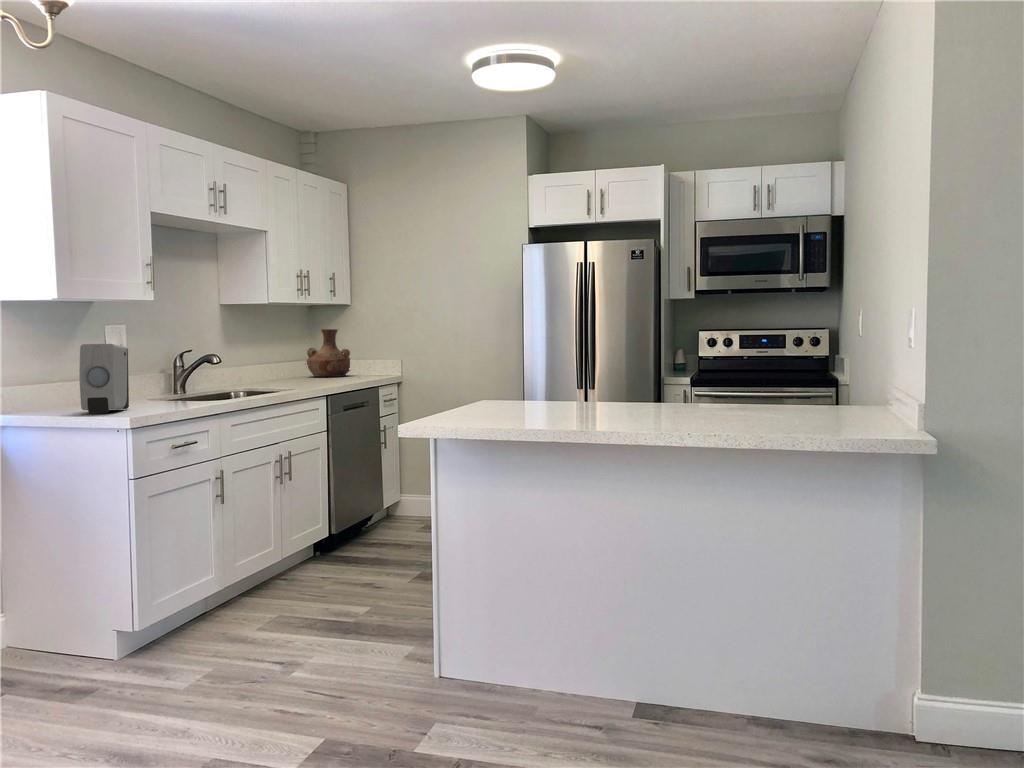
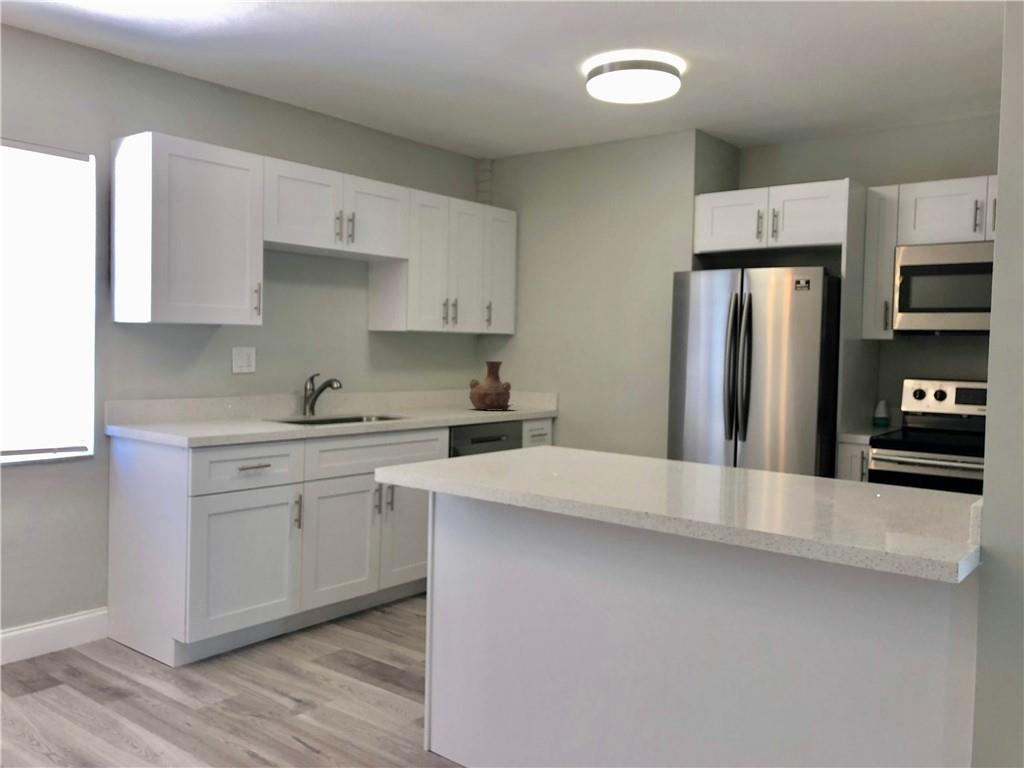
soap dispenser: present [79,344,129,414] -> none [166,362,220,429]

